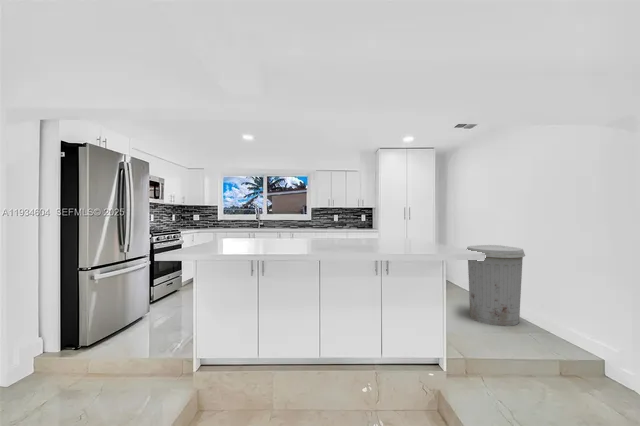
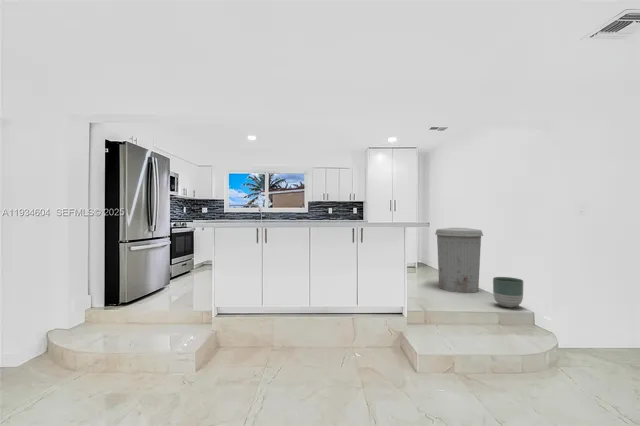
planter: none [546,311,587,352] -> present [493,277,523,307]

